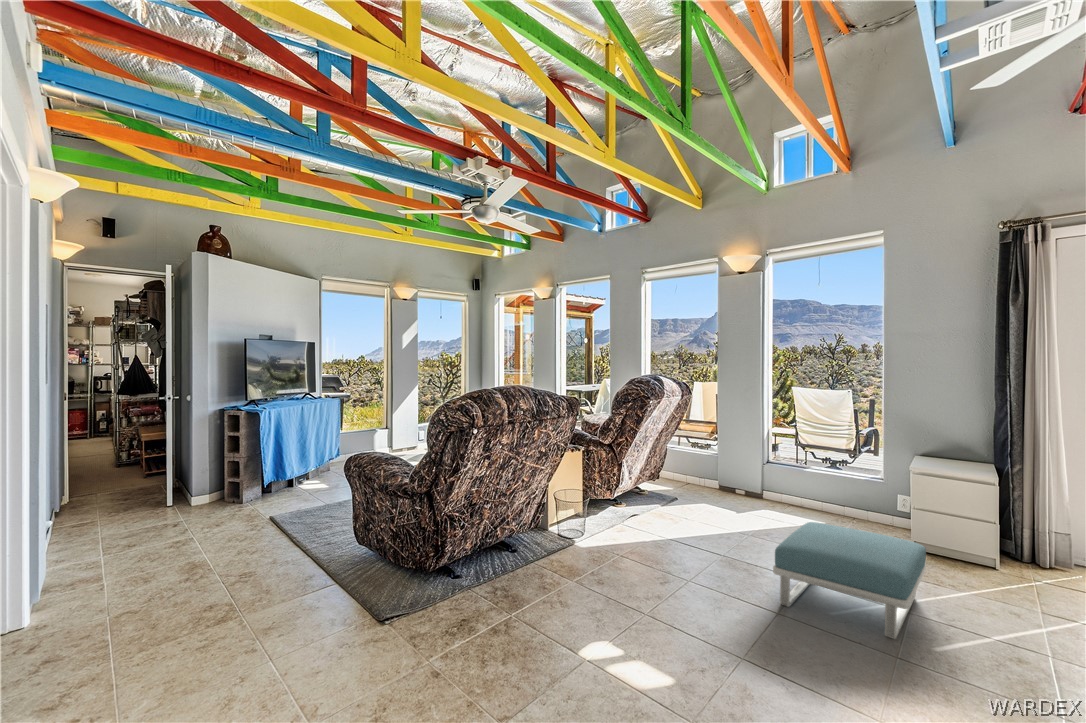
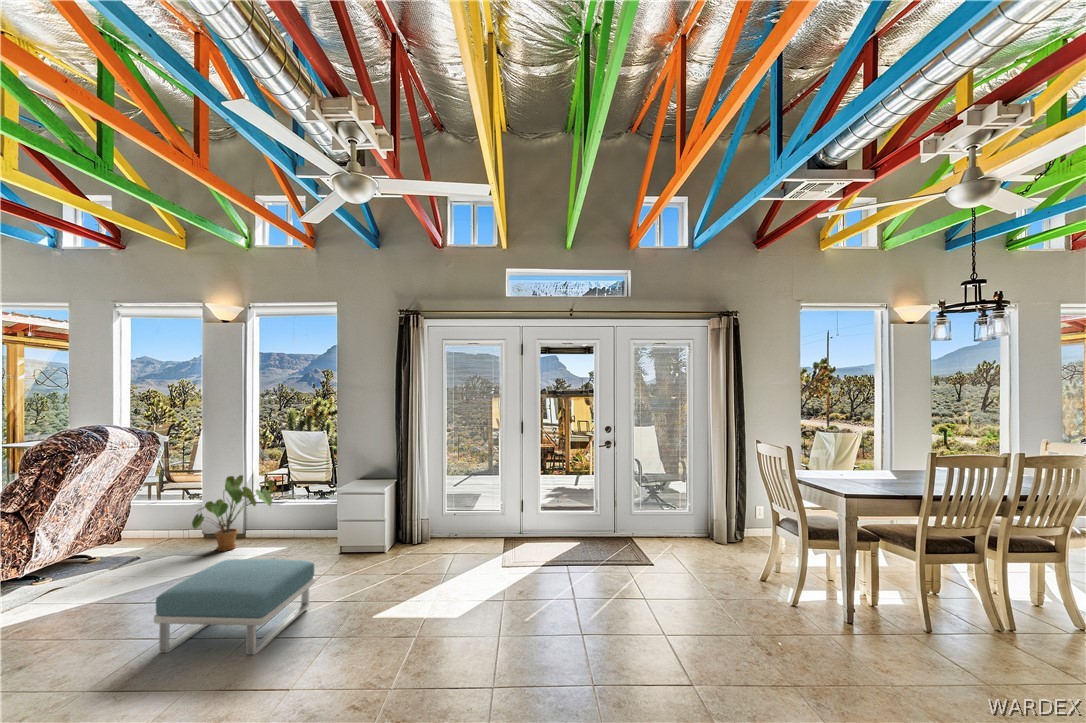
house plant: none [721,432,801,507] -> present [192,475,274,551]

